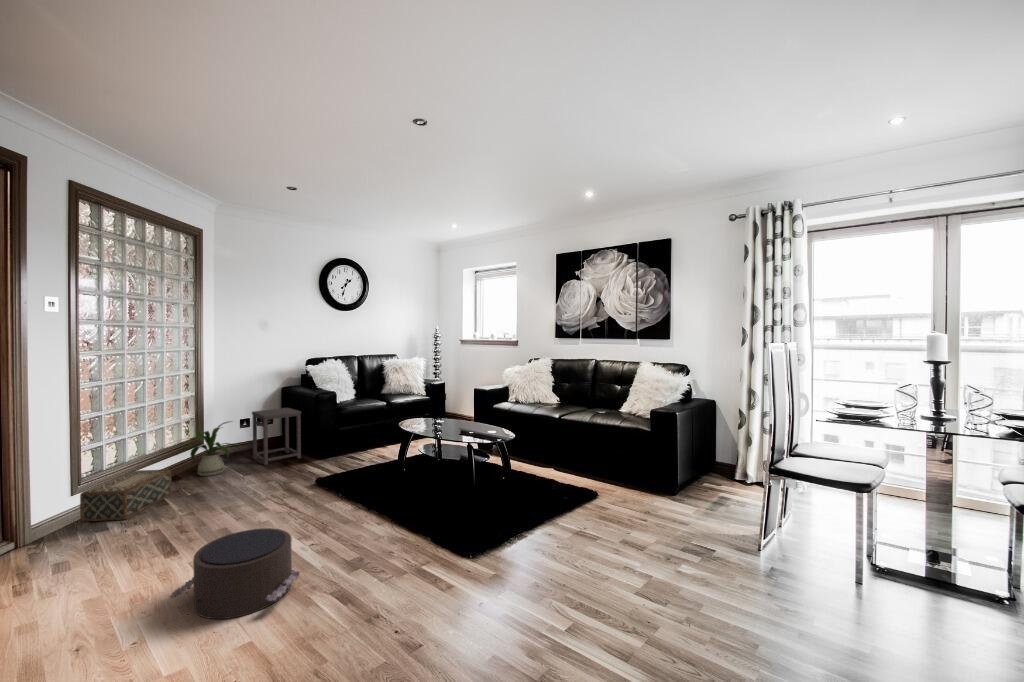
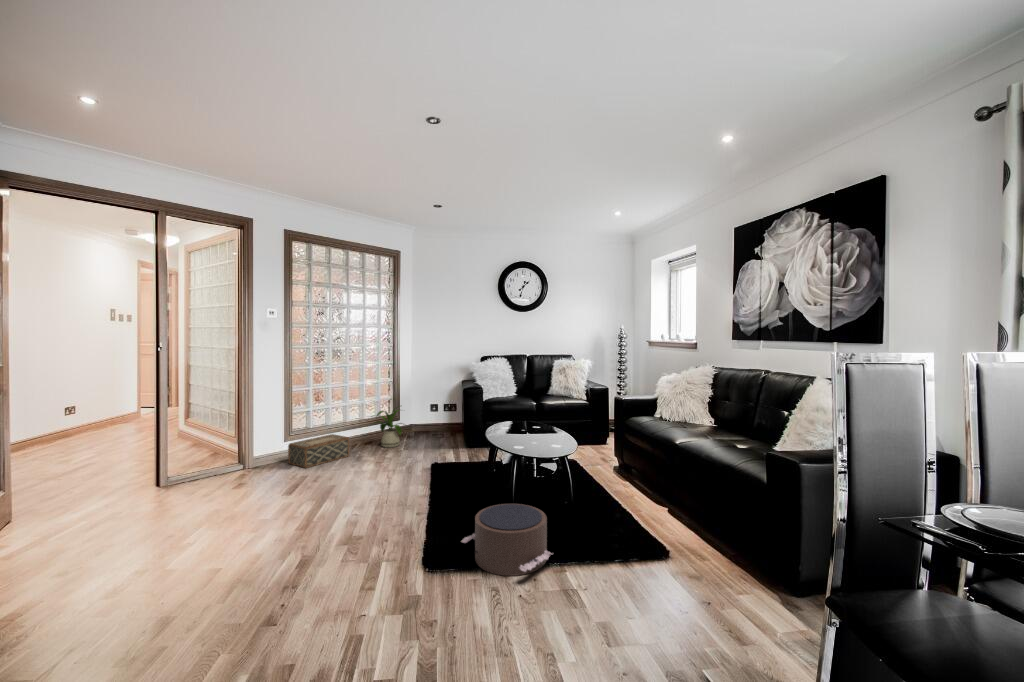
side table: present [252,408,301,465] -> none [427,399,459,446]
pouf: present [170,528,300,619] -> present [461,504,551,576]

